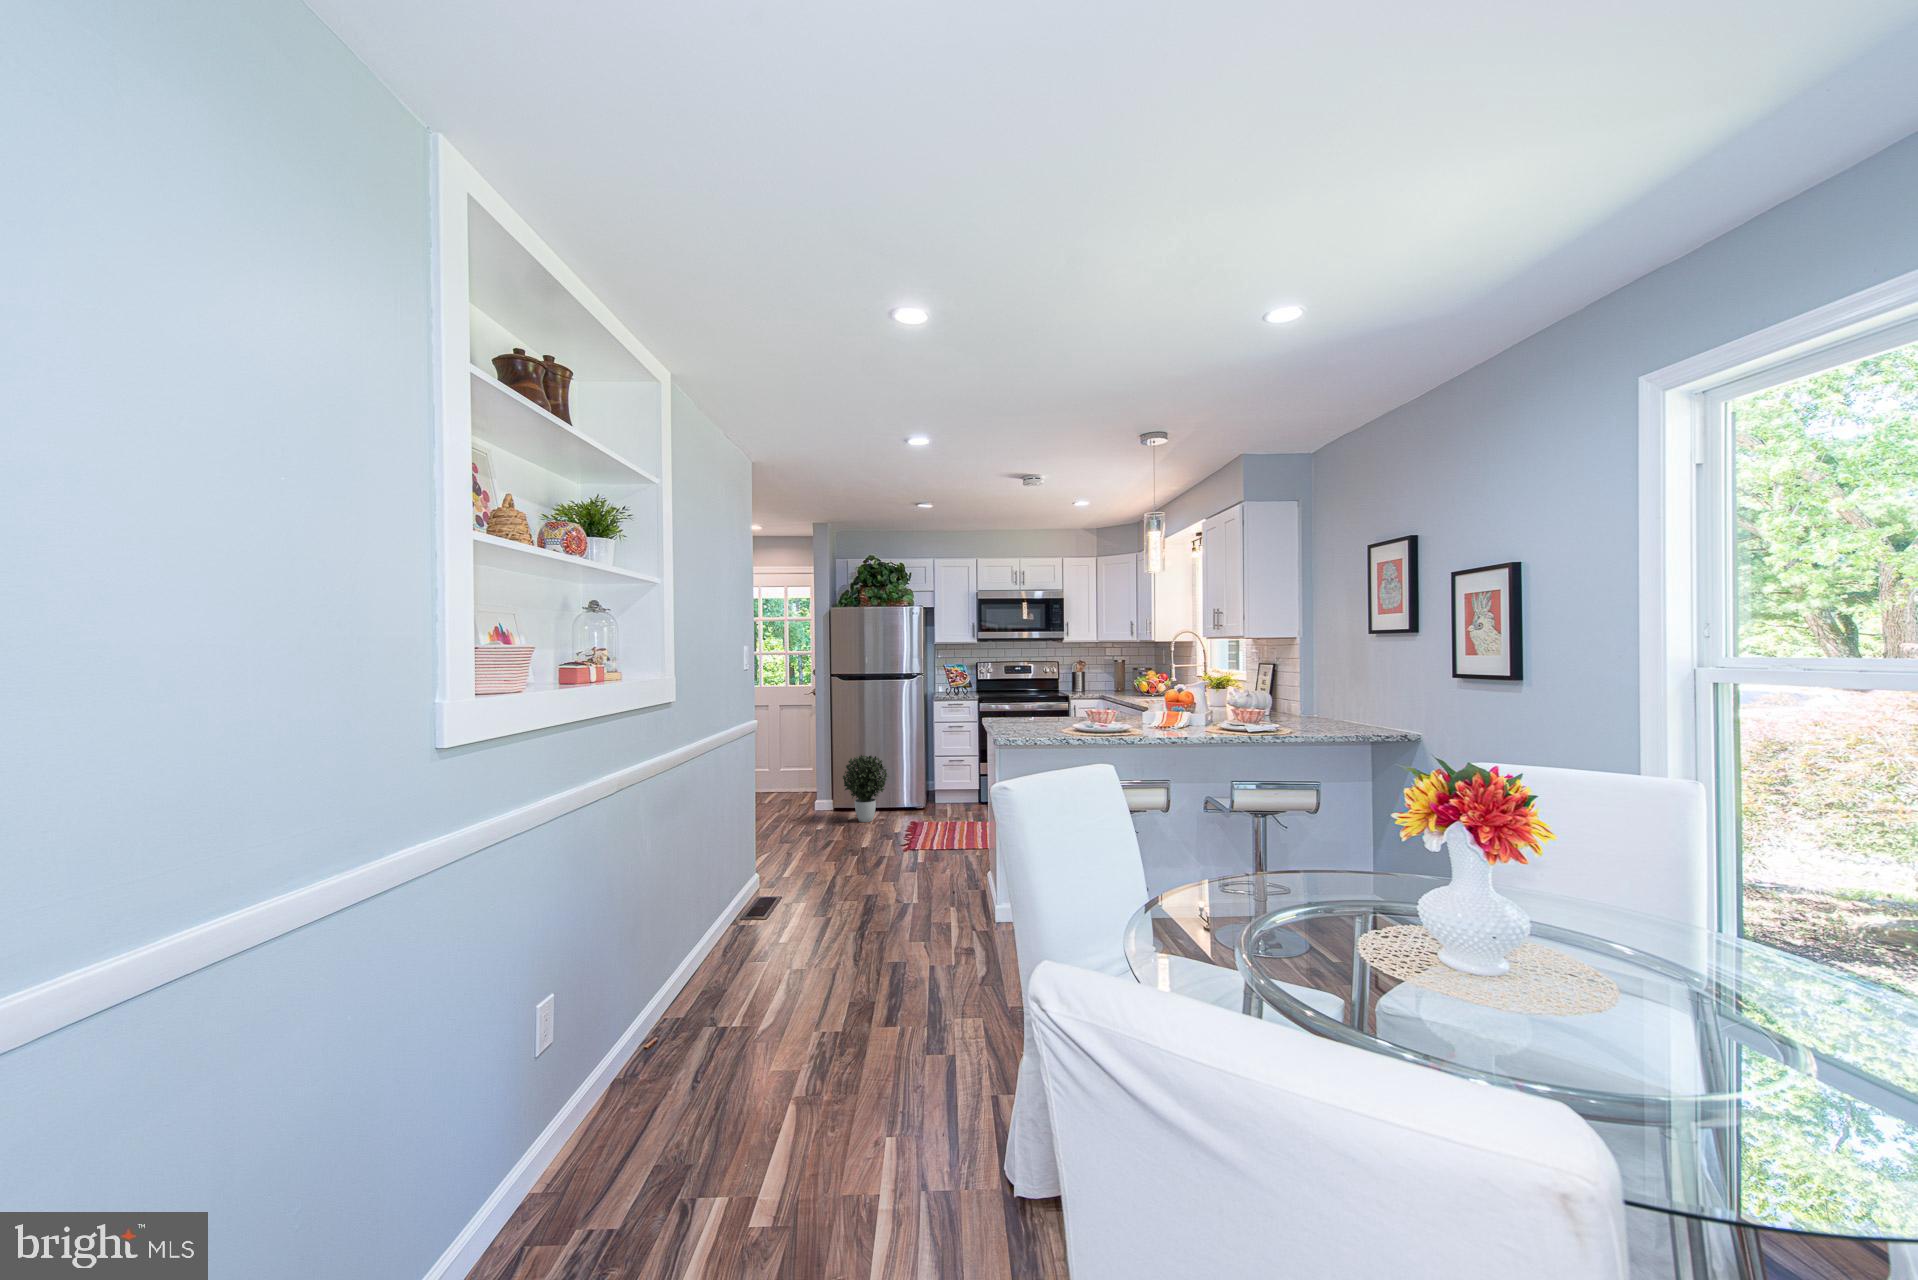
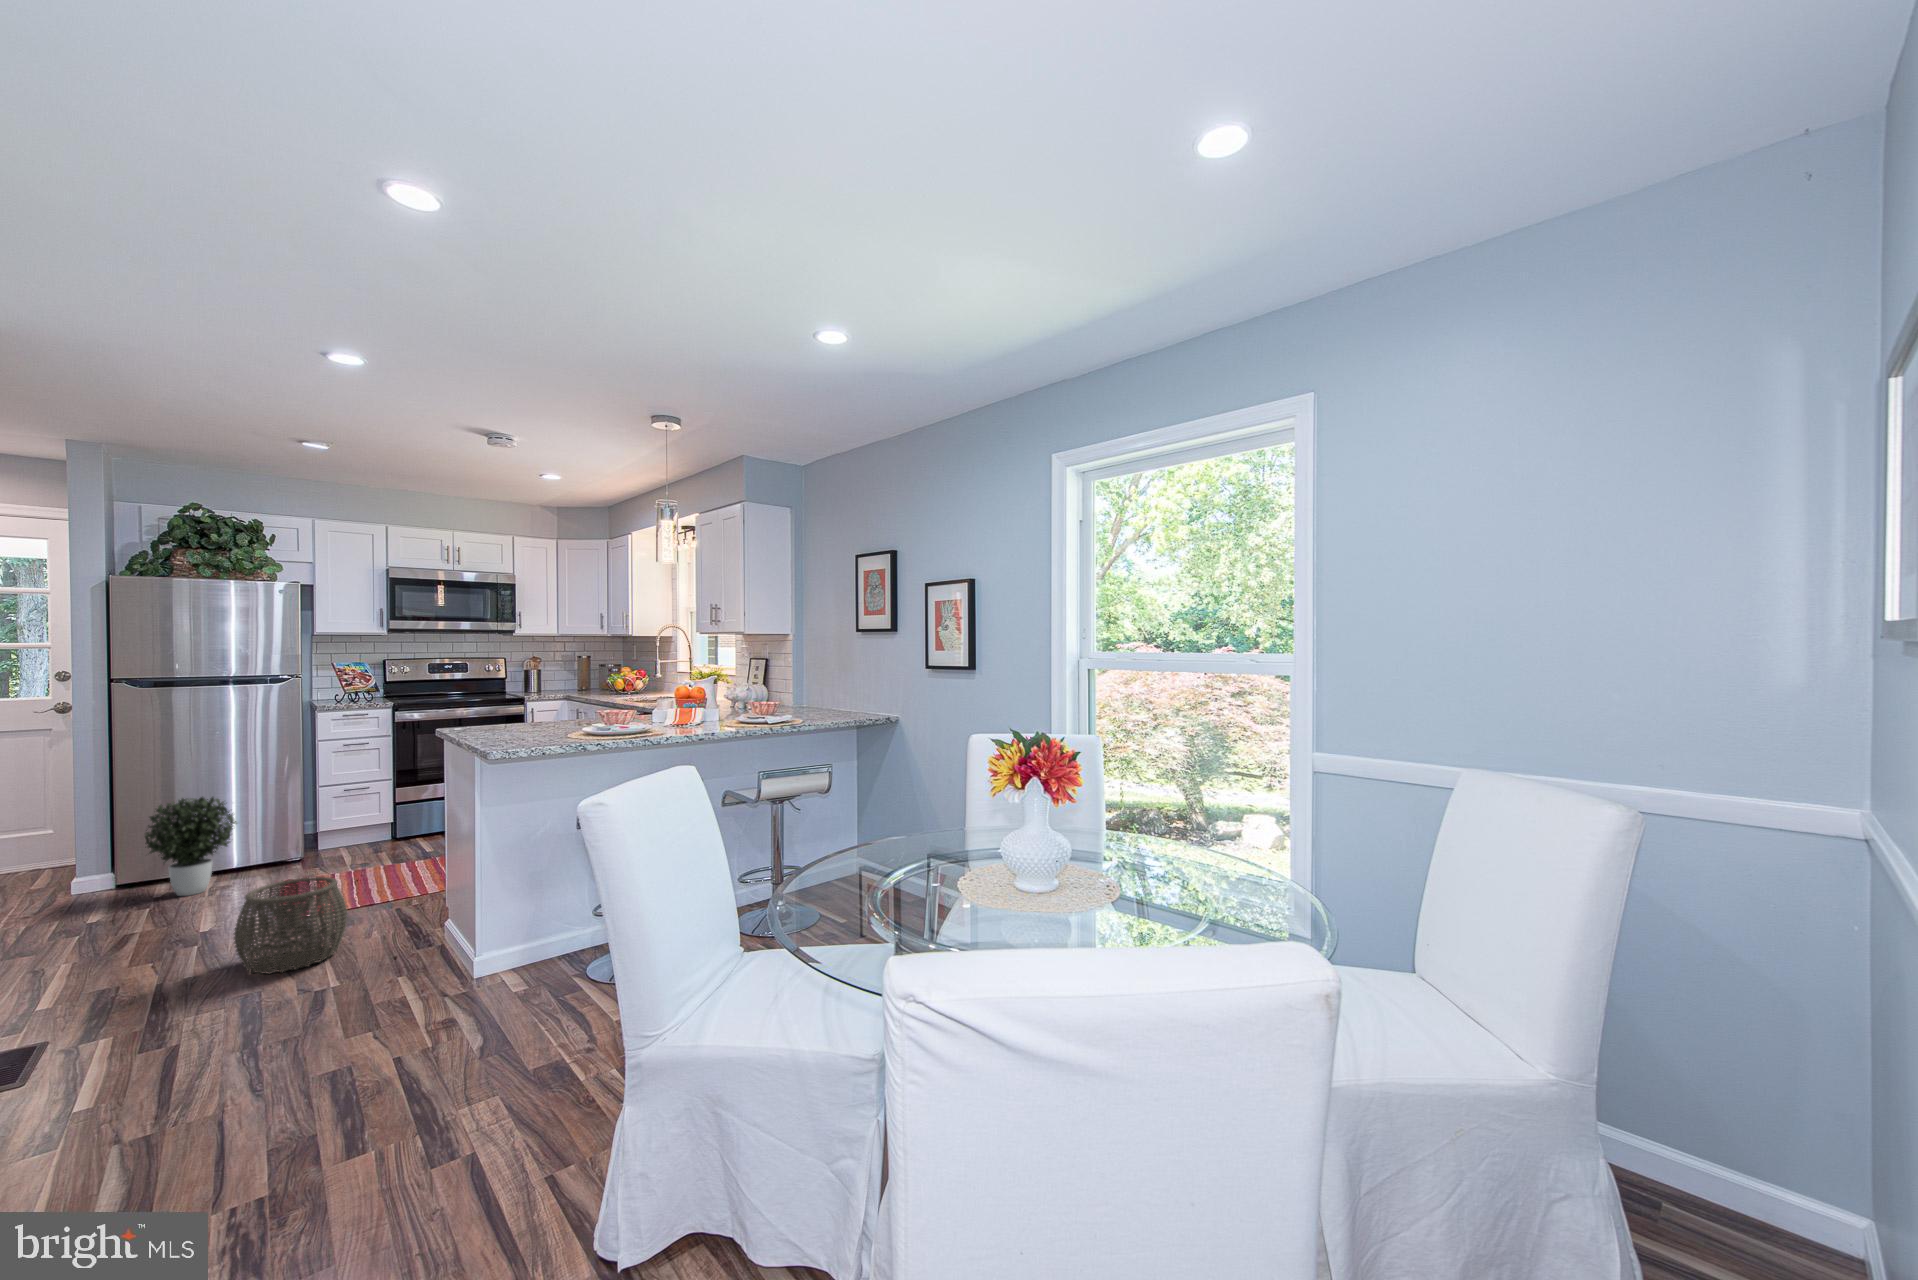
woven basket: none [868,820,931,886] -> present [234,877,348,974]

